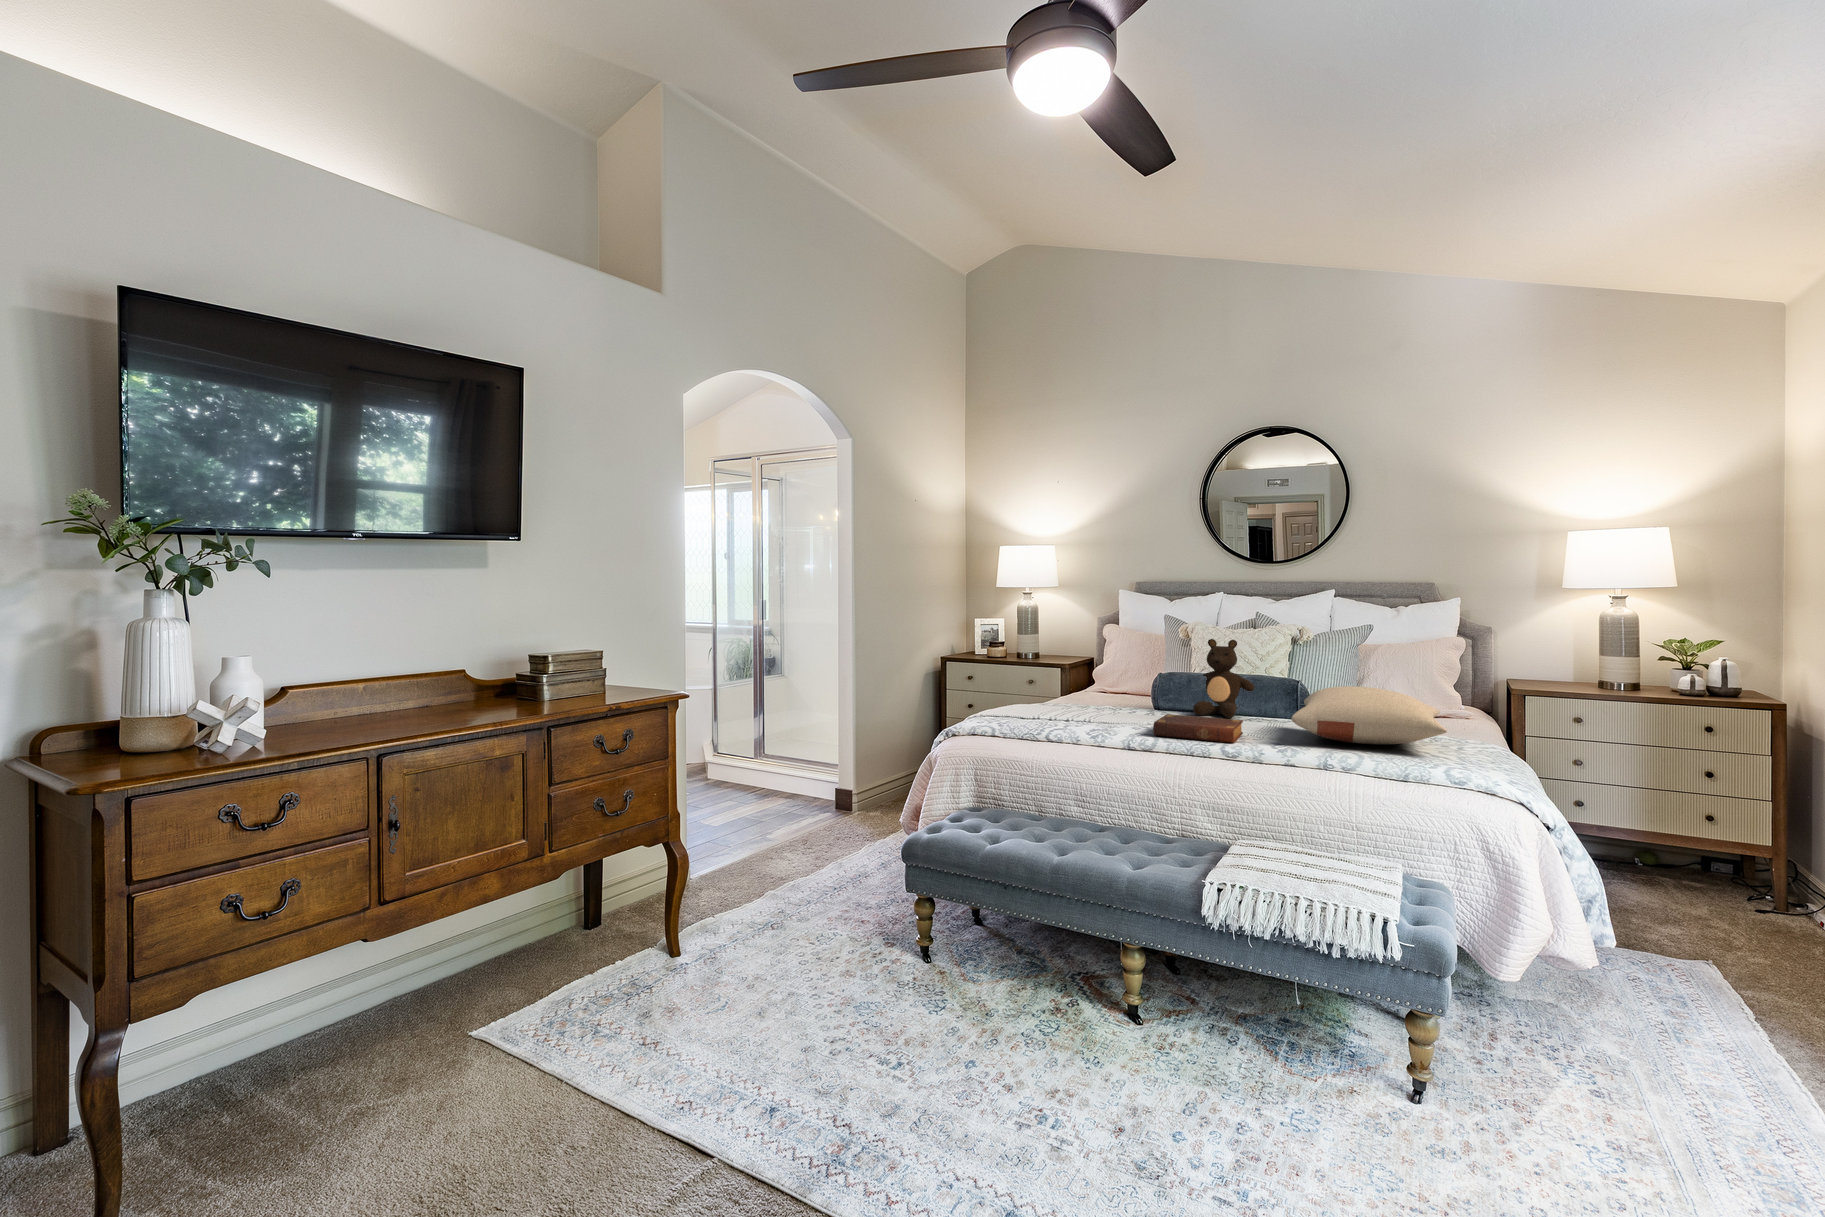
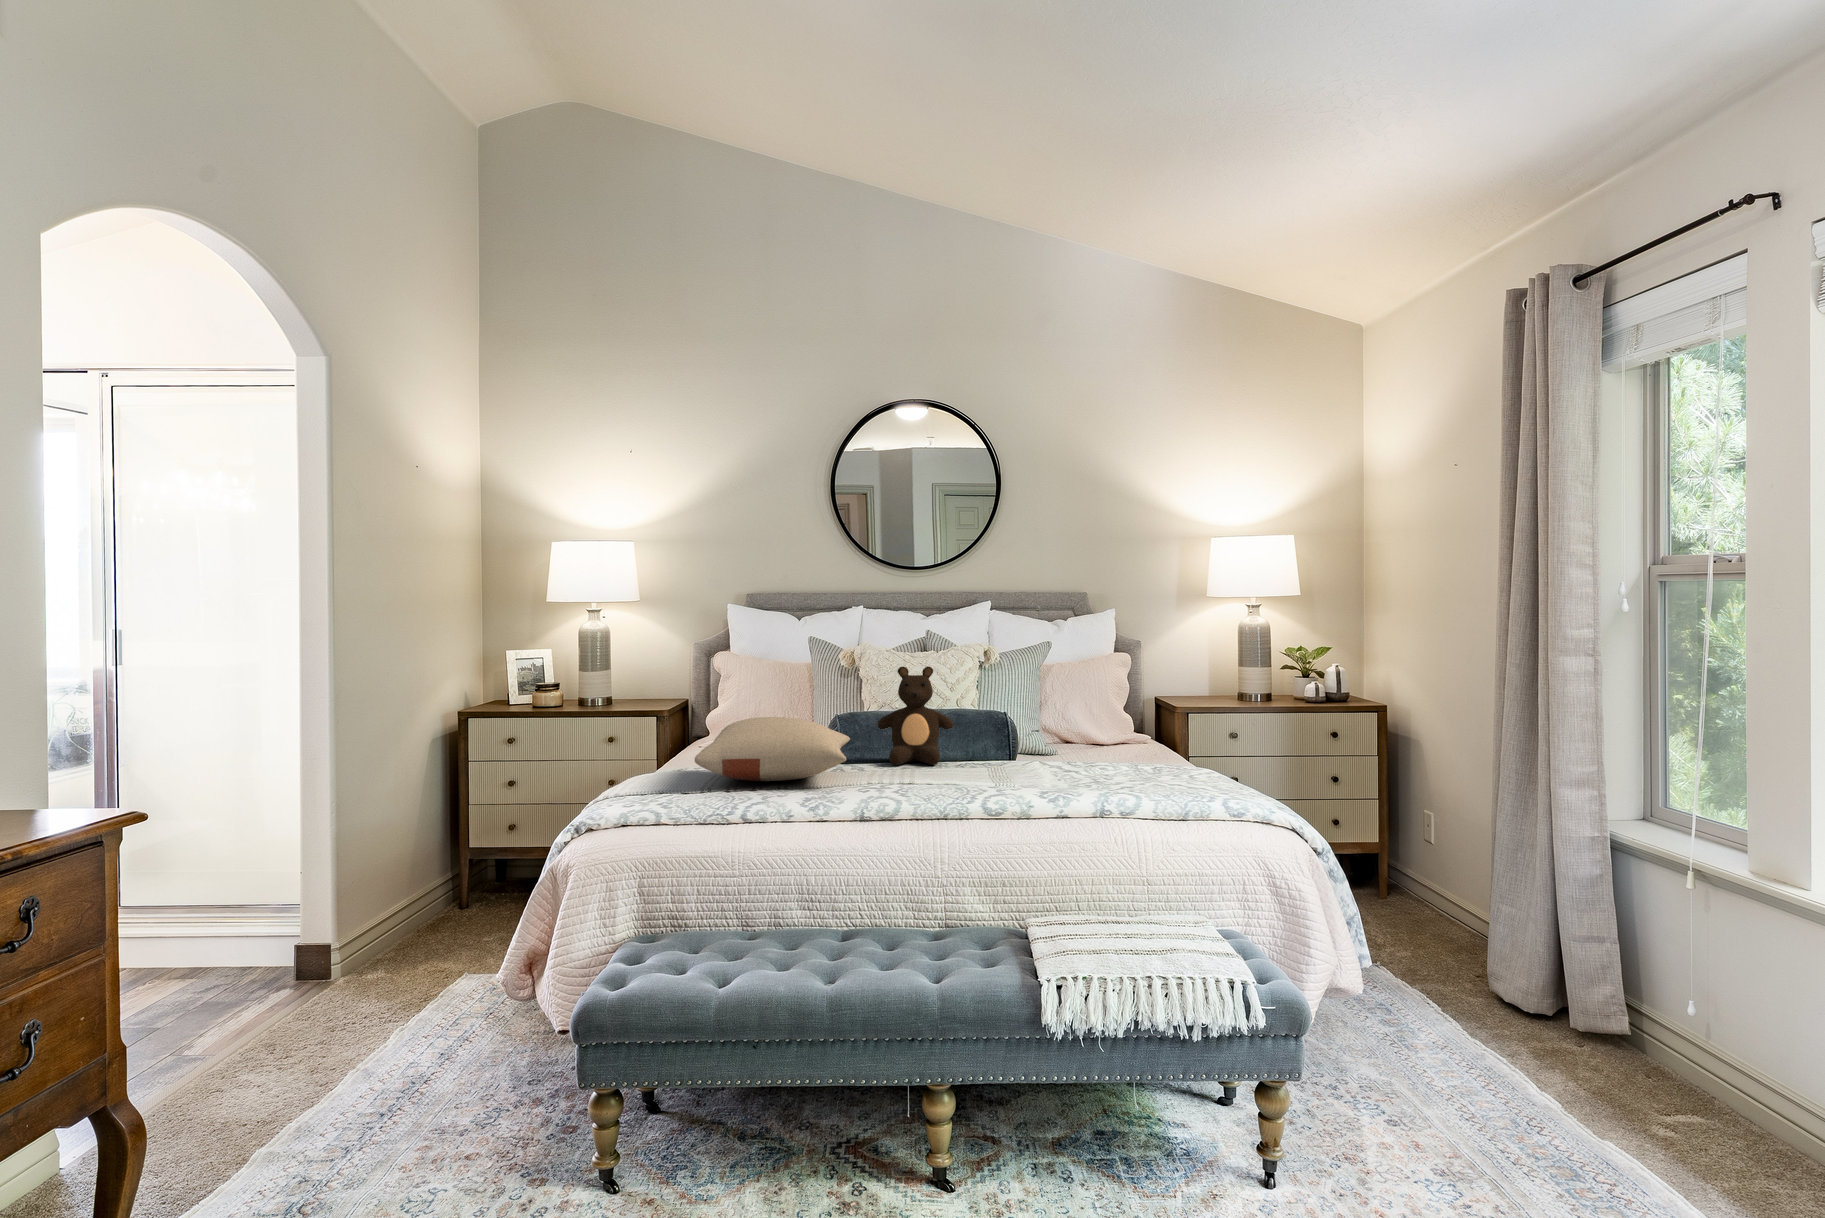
pillow: present [1291,686,1447,744] -> present [695,717,850,781]
book: present [1153,714,1243,743] -> none [891,767,992,798]

